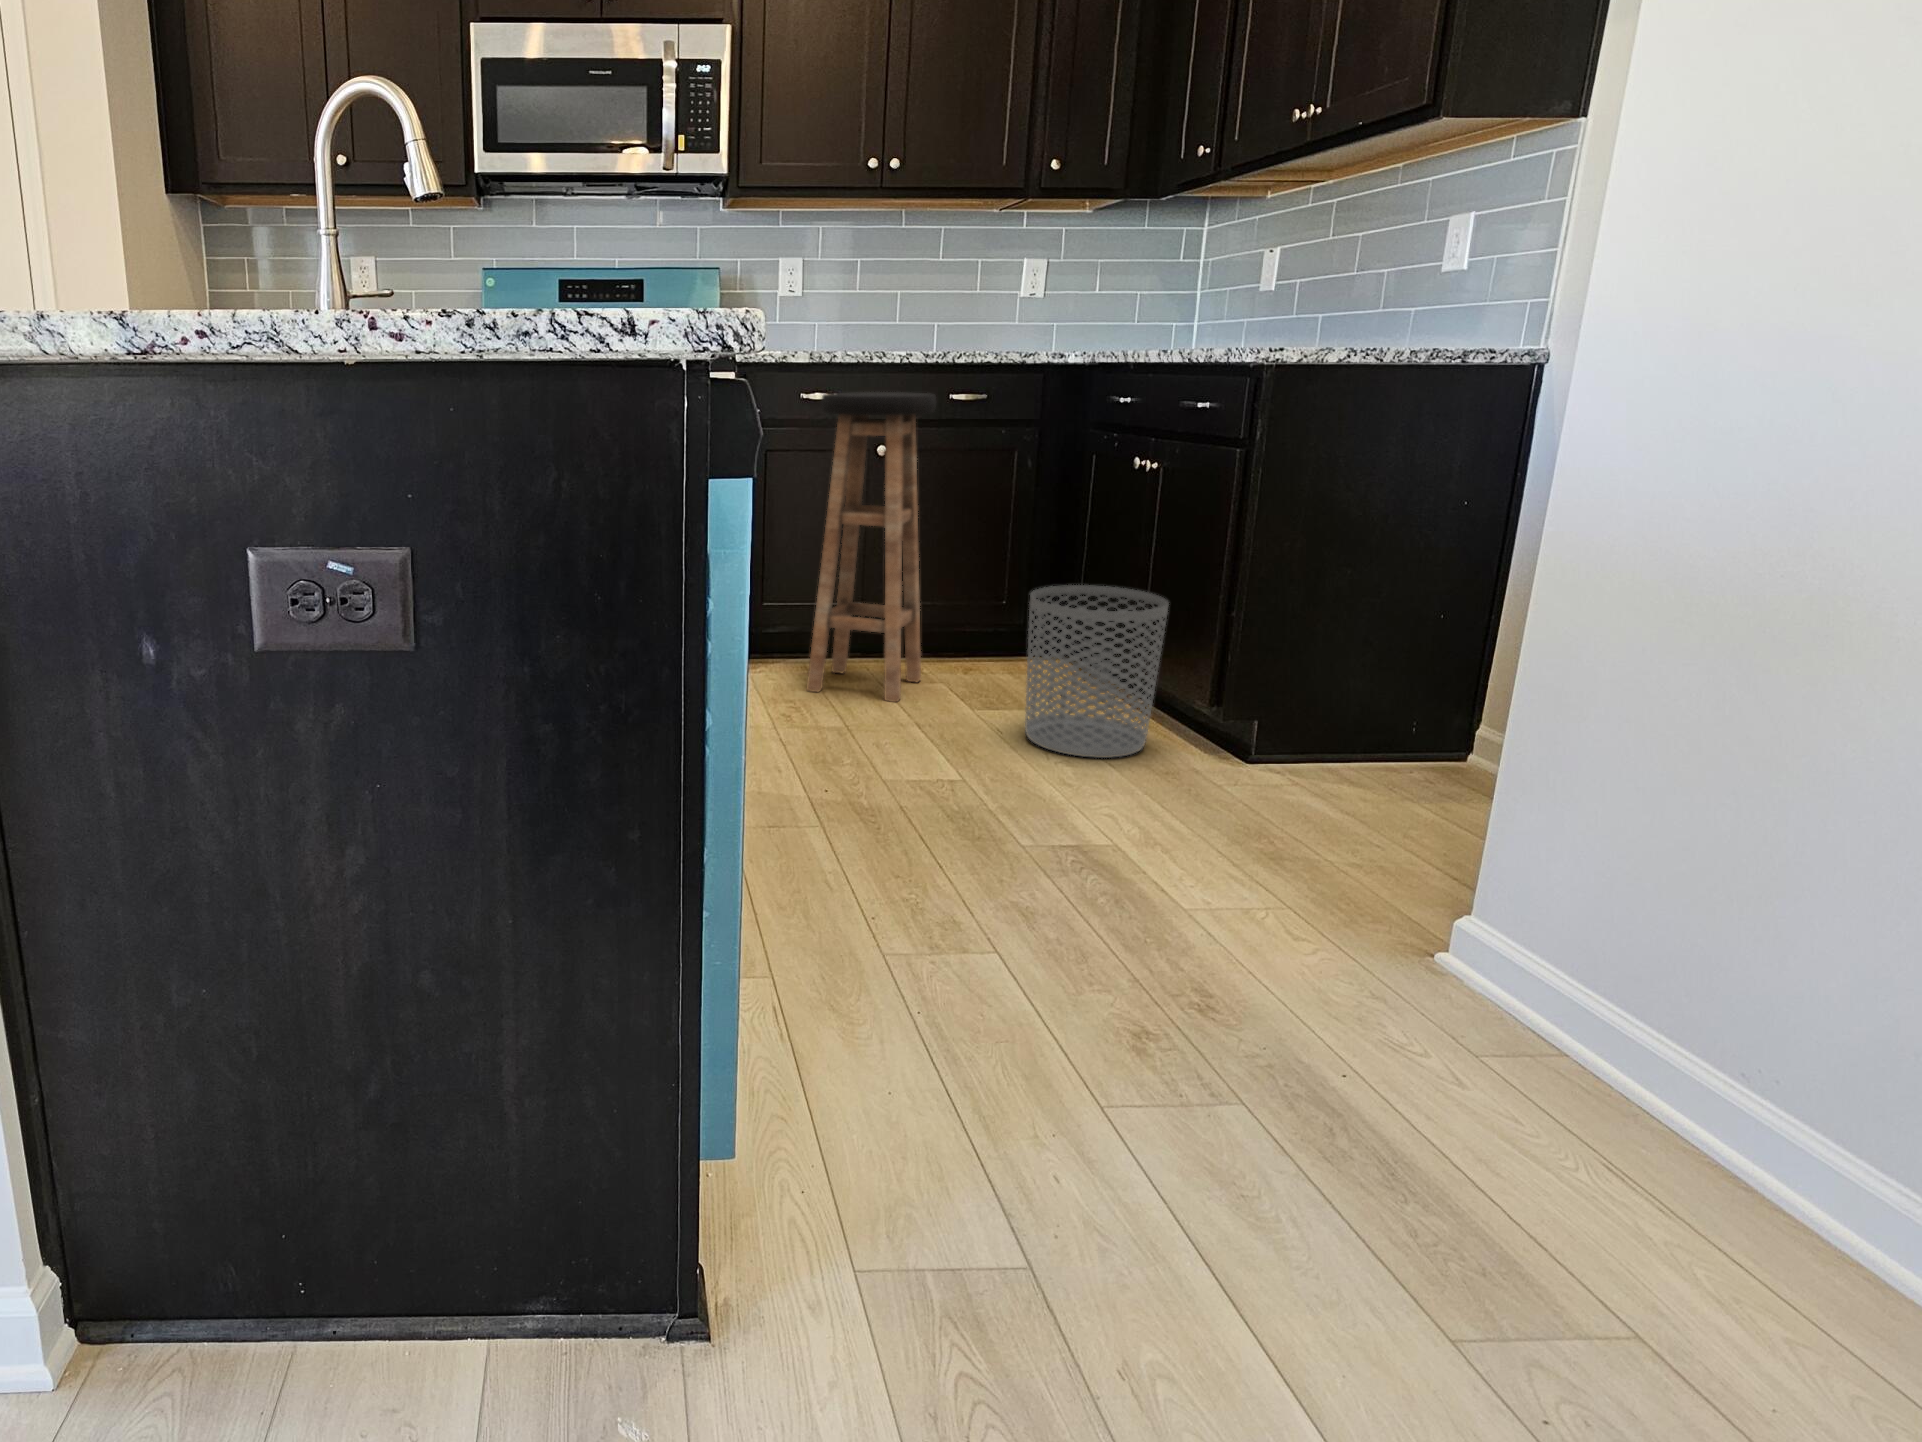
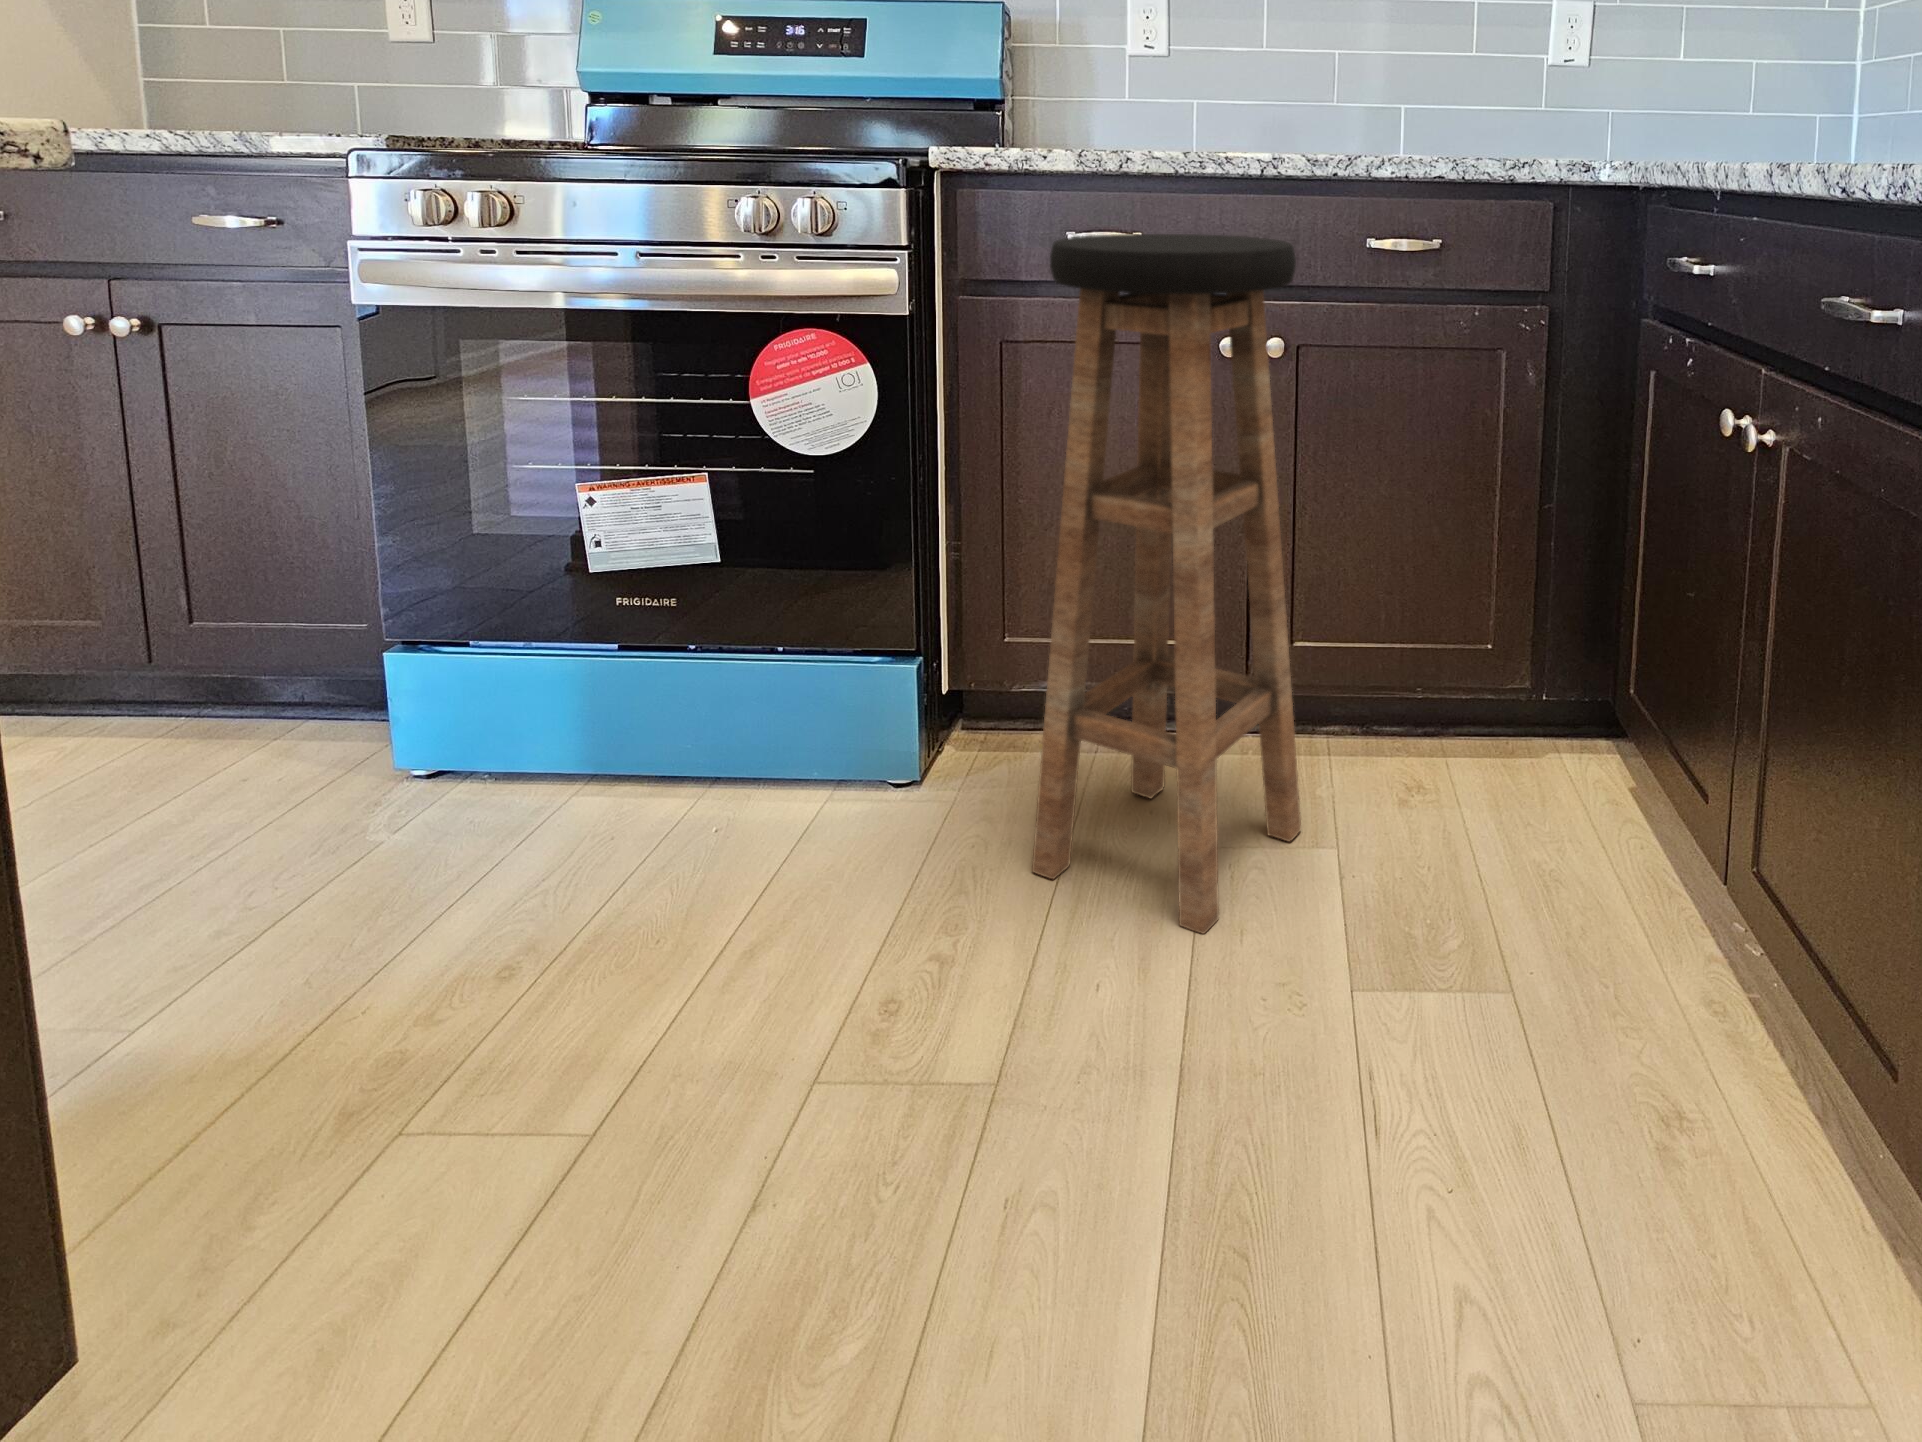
waste bin: present [1025,585,1169,758] -> none [1439,740,1812,1333]

